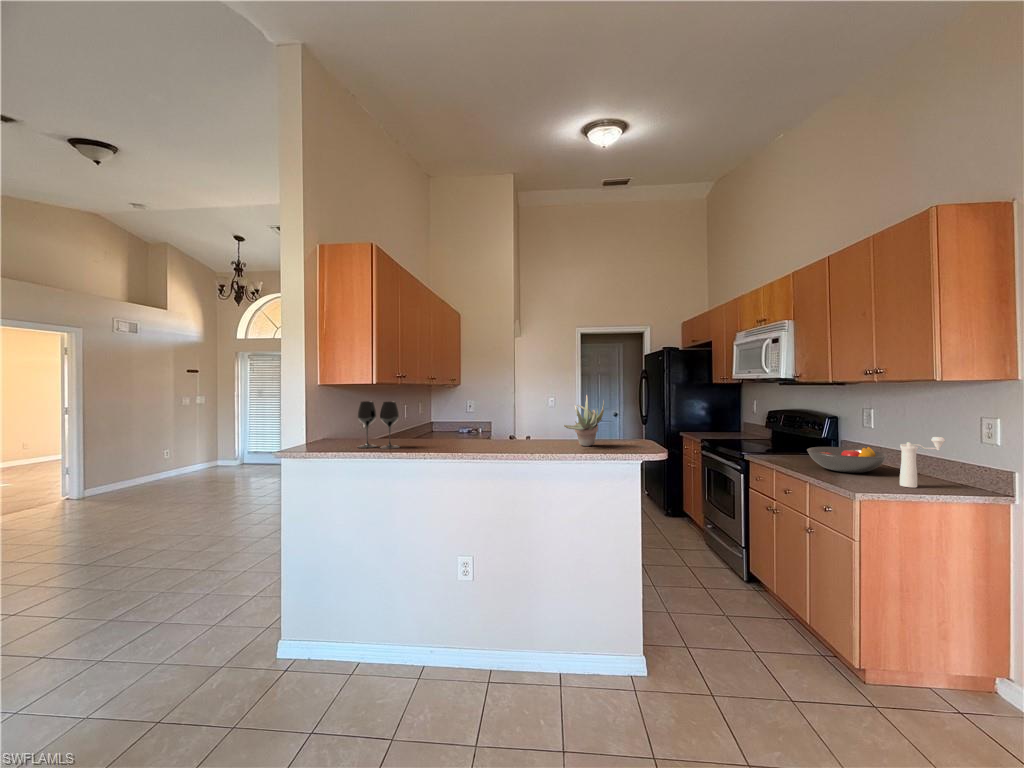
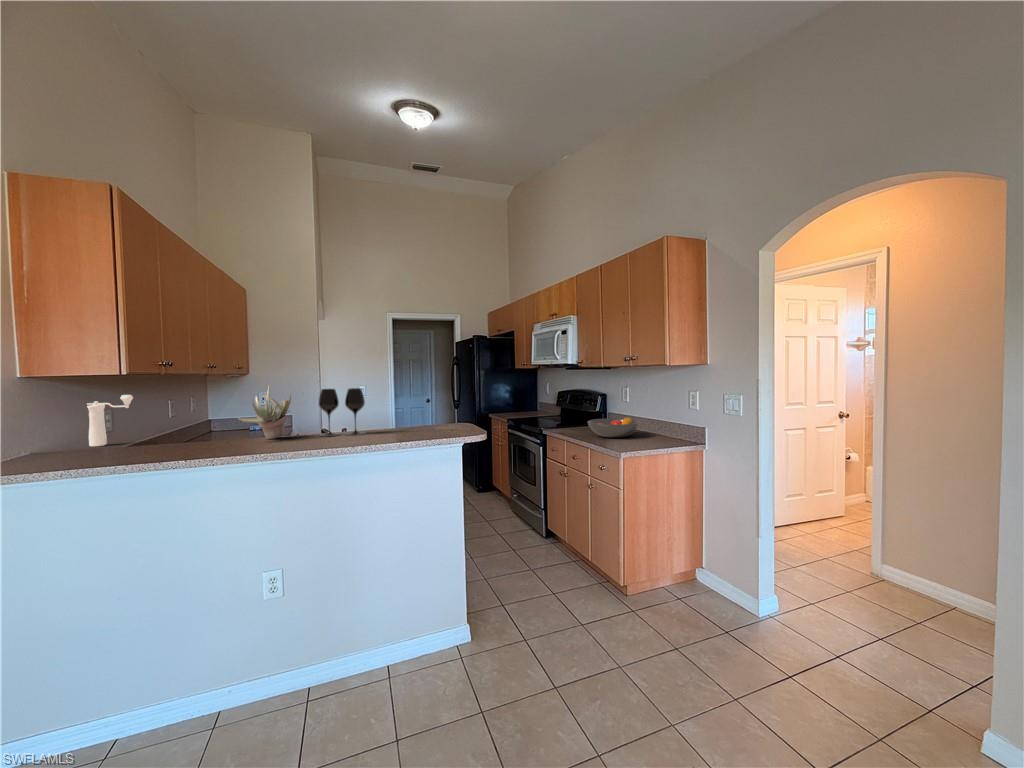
succulent plant: present [564,395,604,446] -> present [238,385,291,439]
wine glass: present [357,401,399,449] -> present [319,388,365,437]
pepper mill: present [900,437,945,488] -> present [87,395,133,446]

